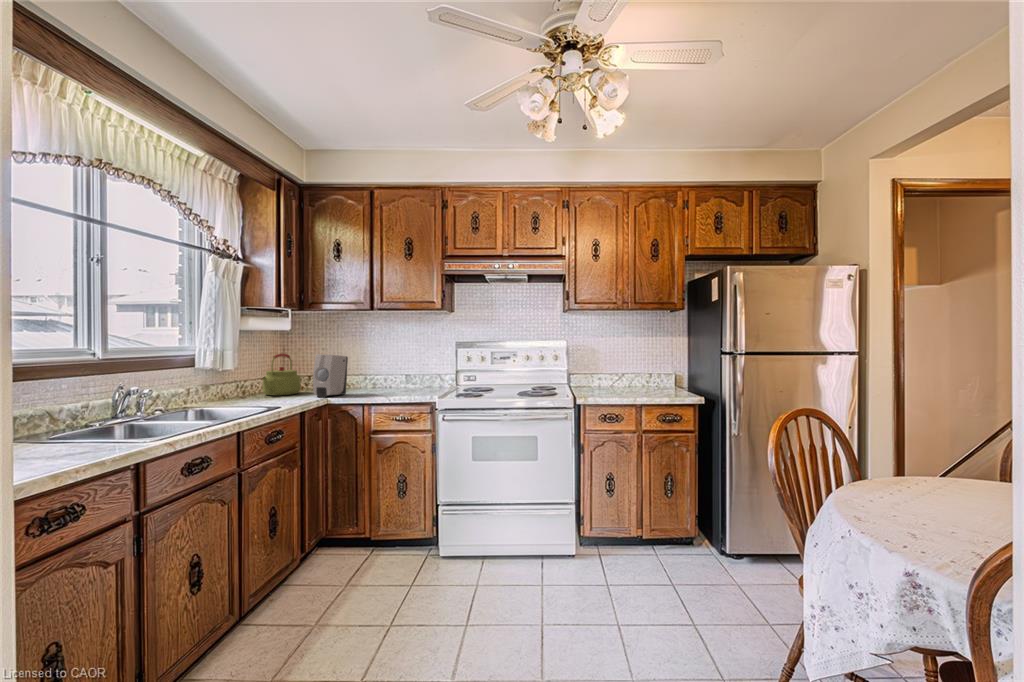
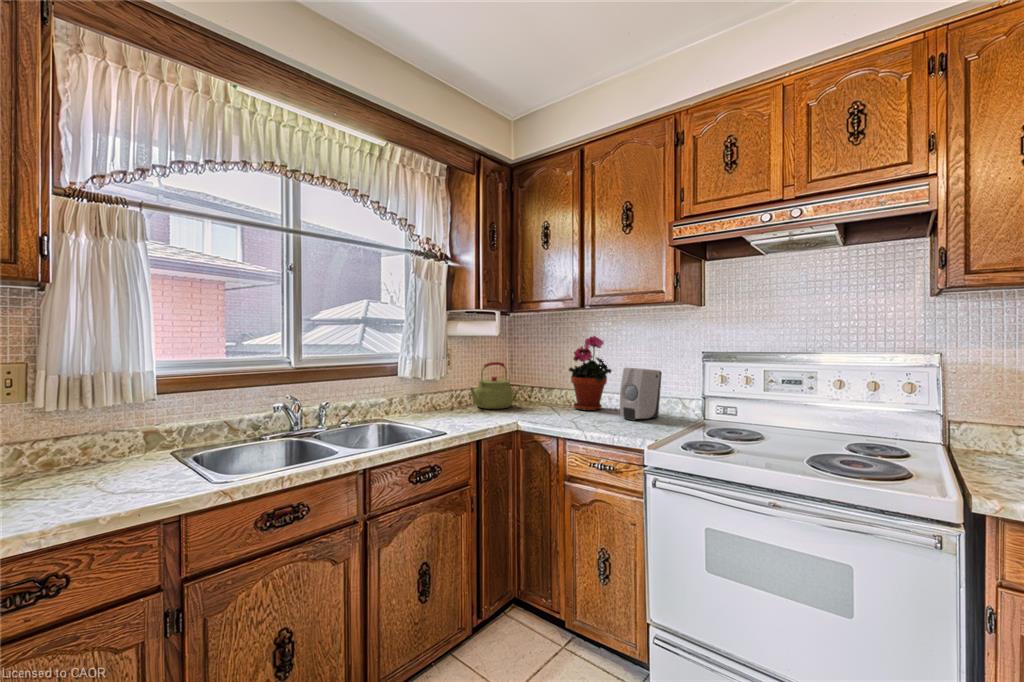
potted plant: none [348,329,386,390] -> present [569,336,612,411]
soap dispenser: present [313,354,348,397] -> present [620,367,662,421]

